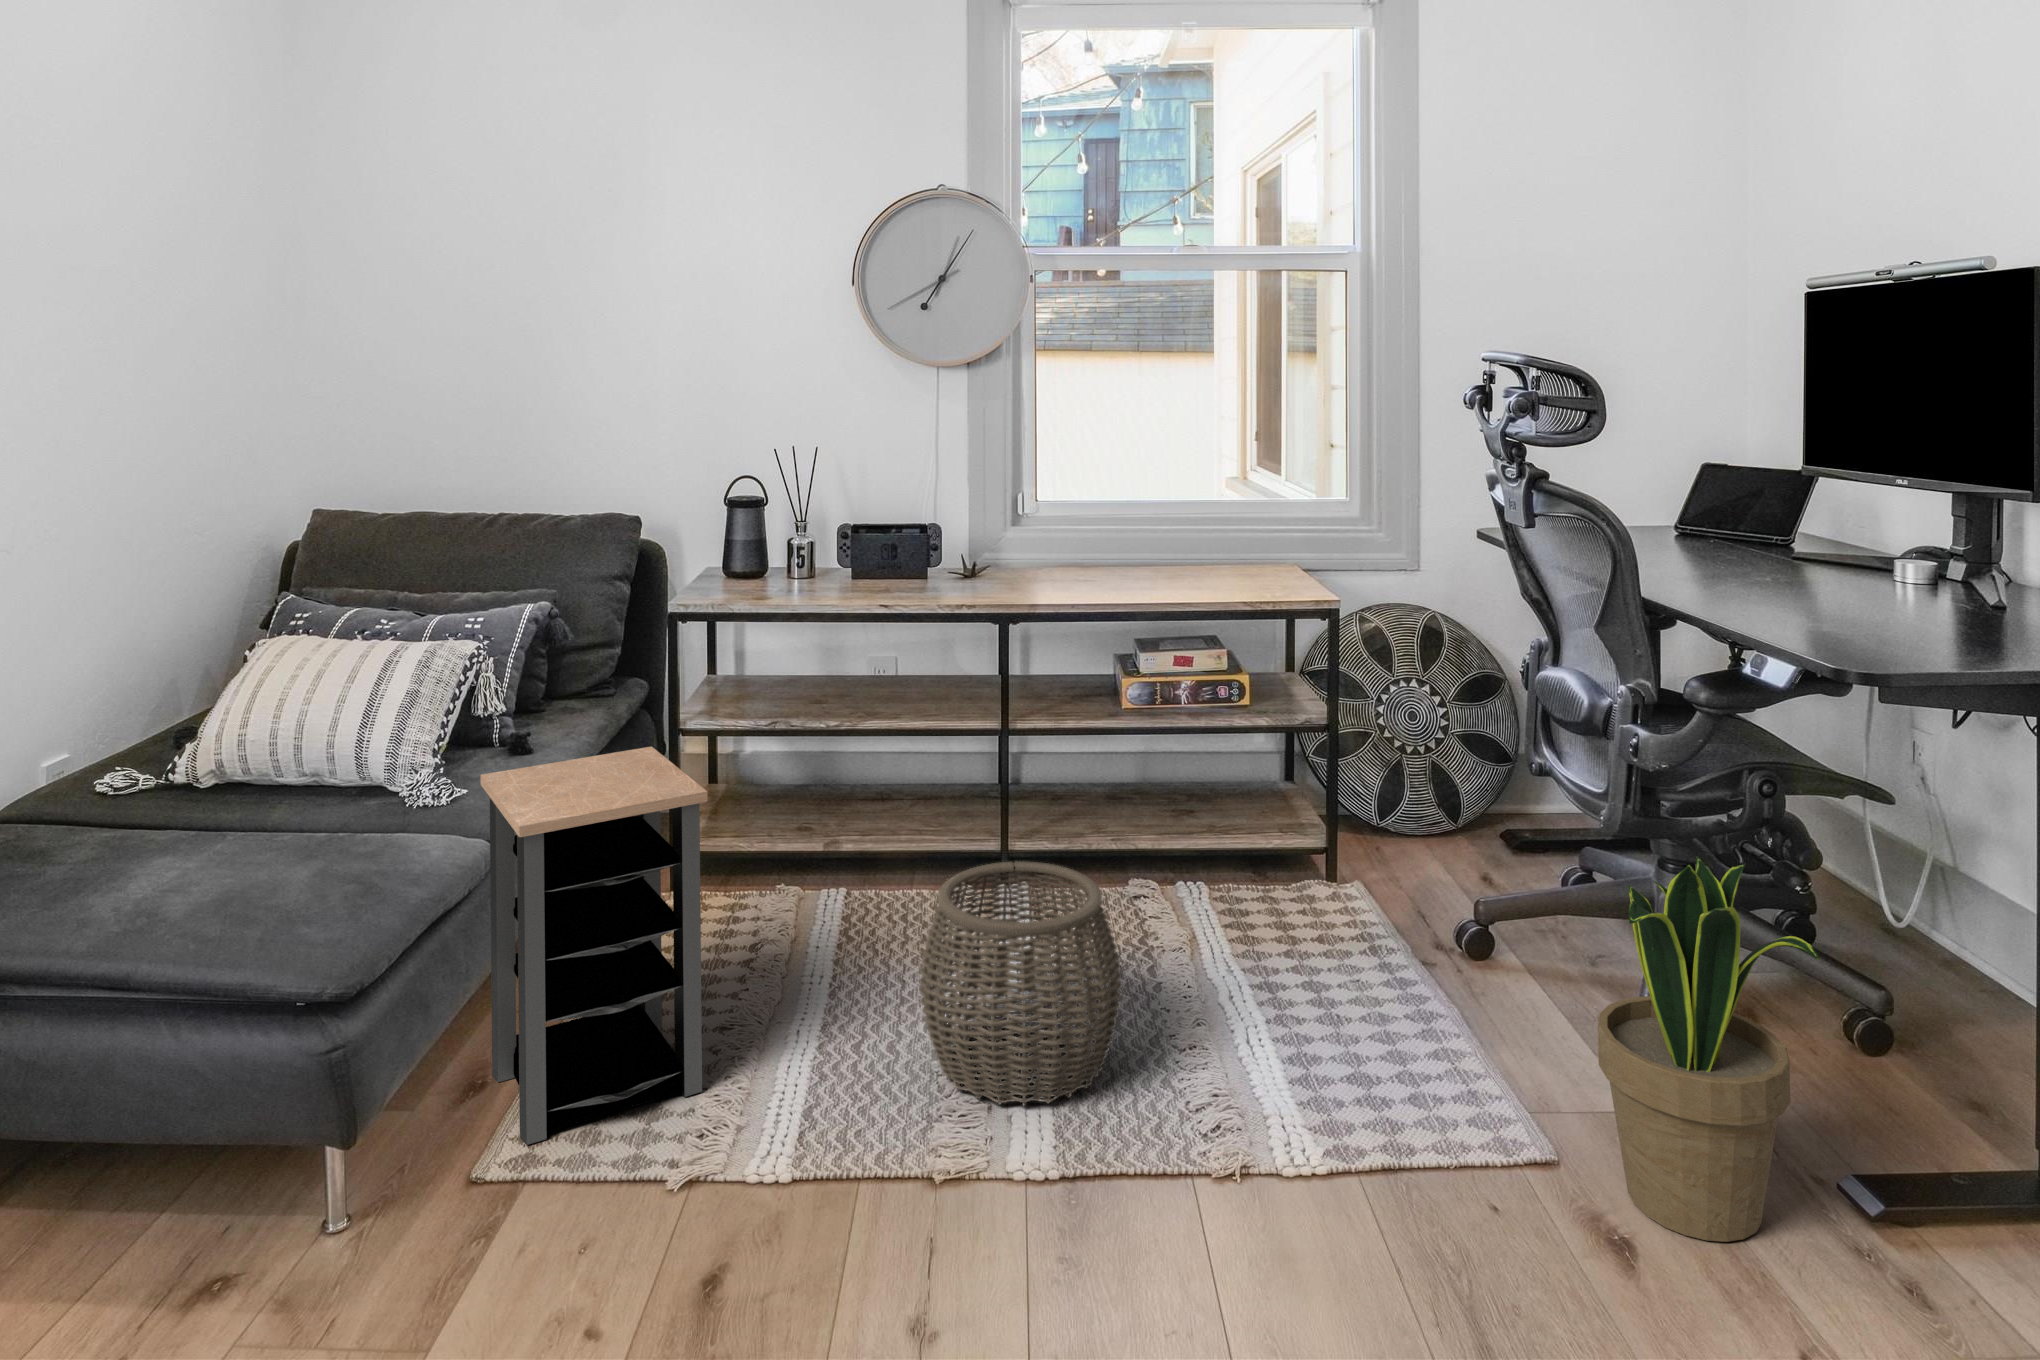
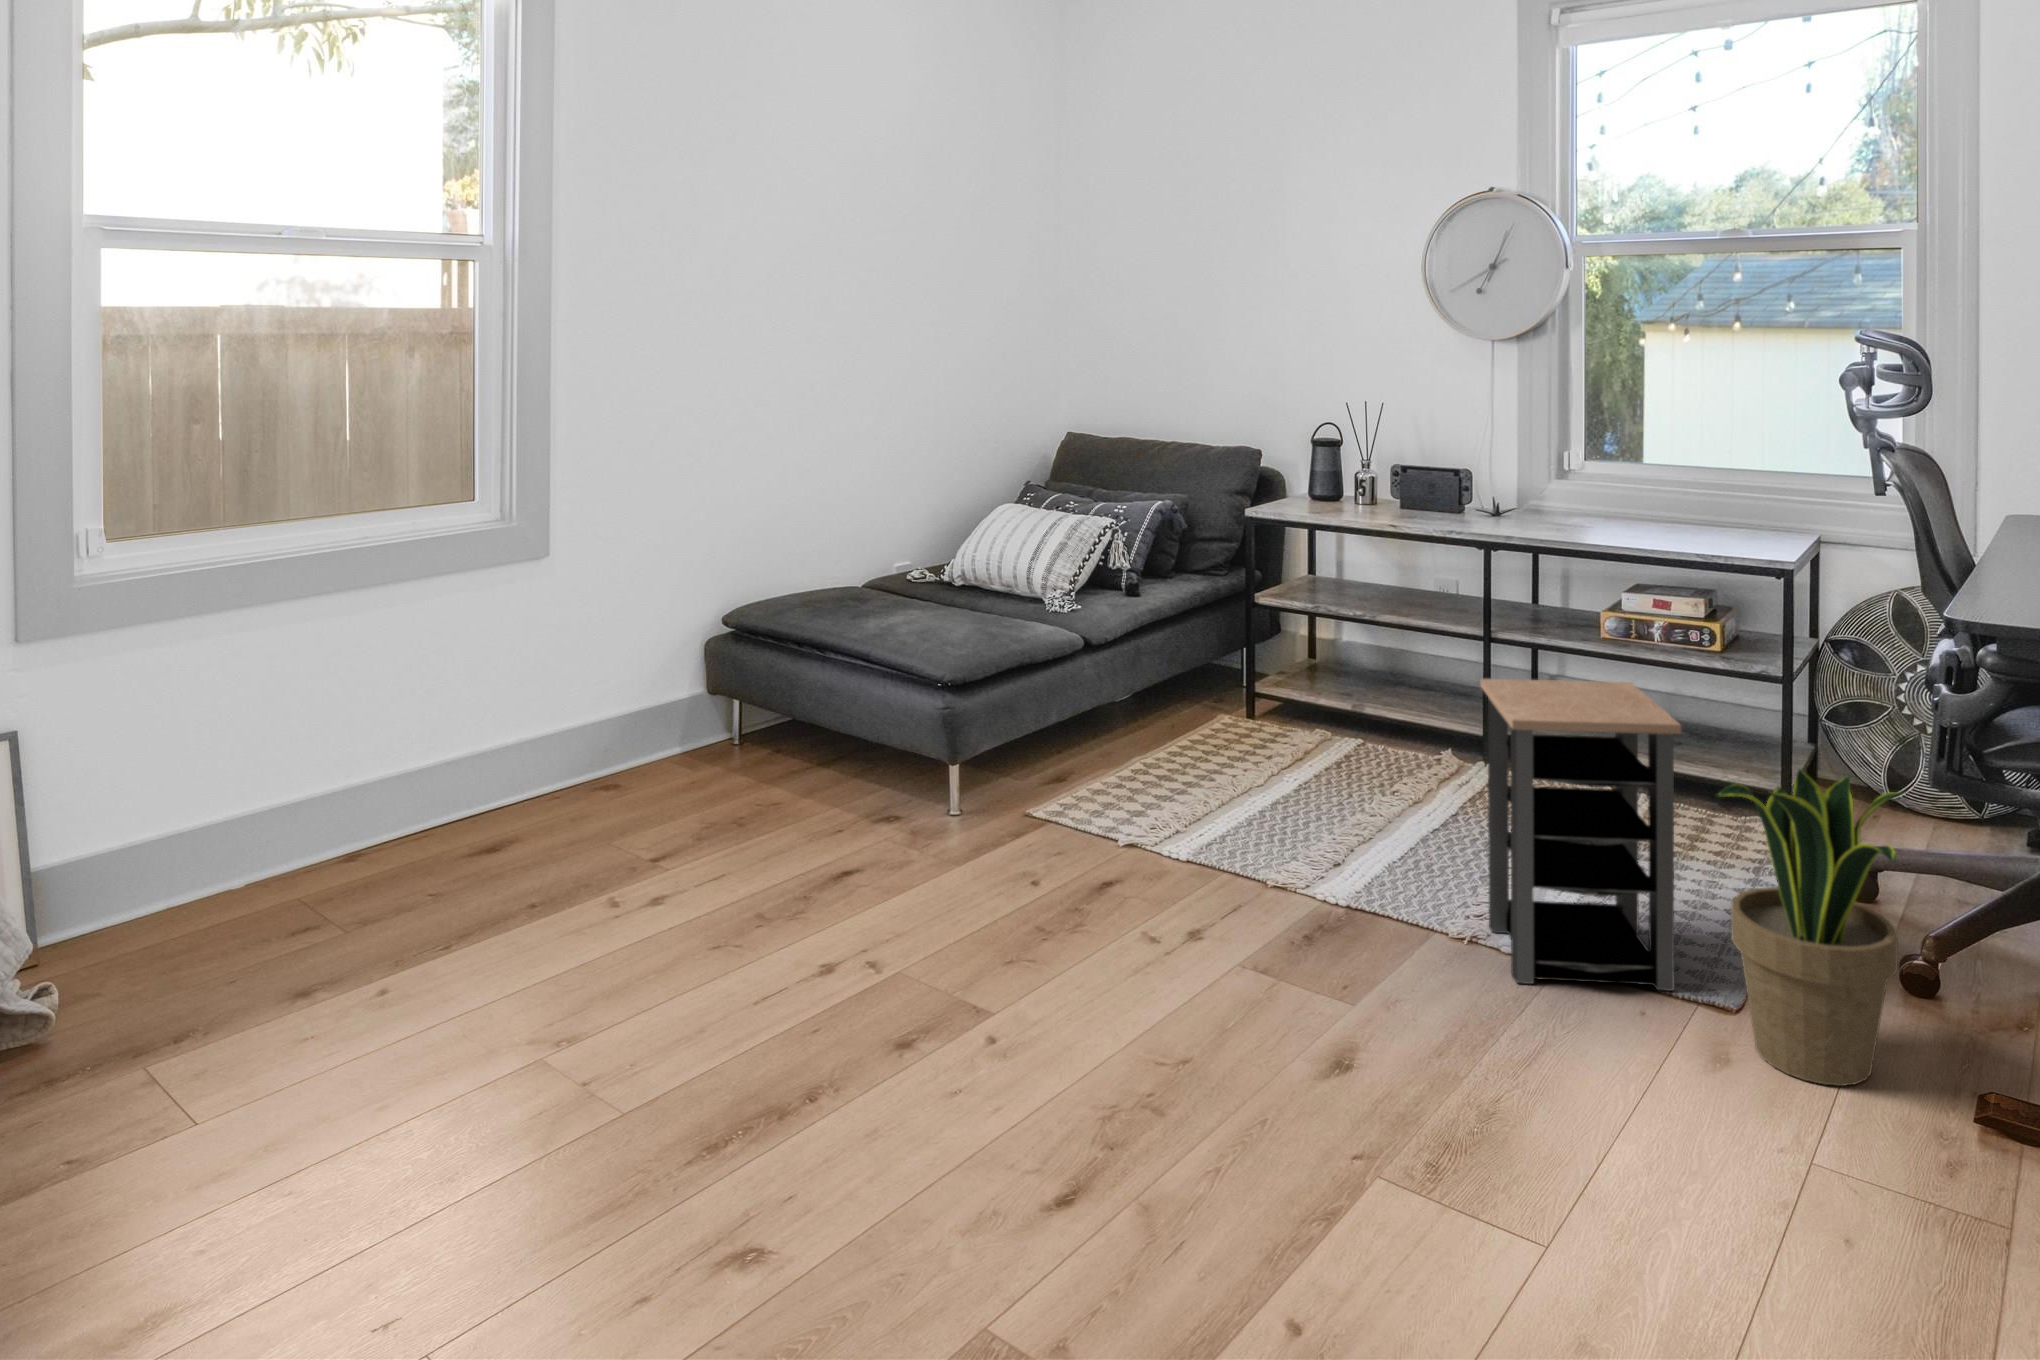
side table: present [481,747,707,1145] -> present [1481,679,1681,991]
woven basket: present [919,861,1122,1106] -> none [1302,709,1456,873]

